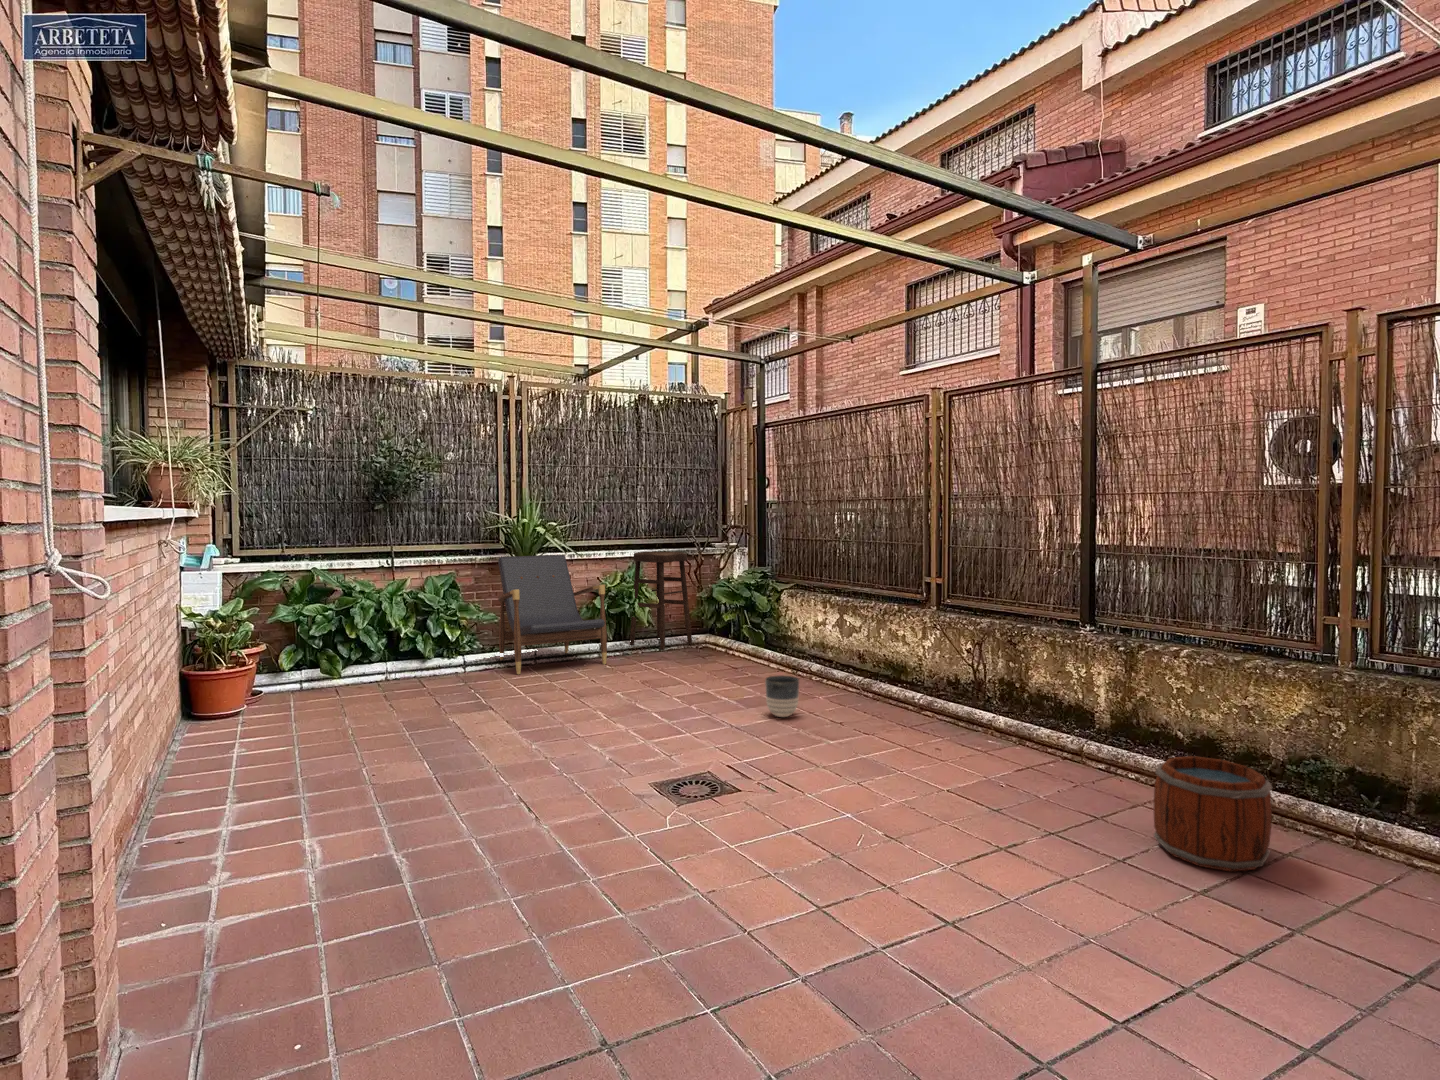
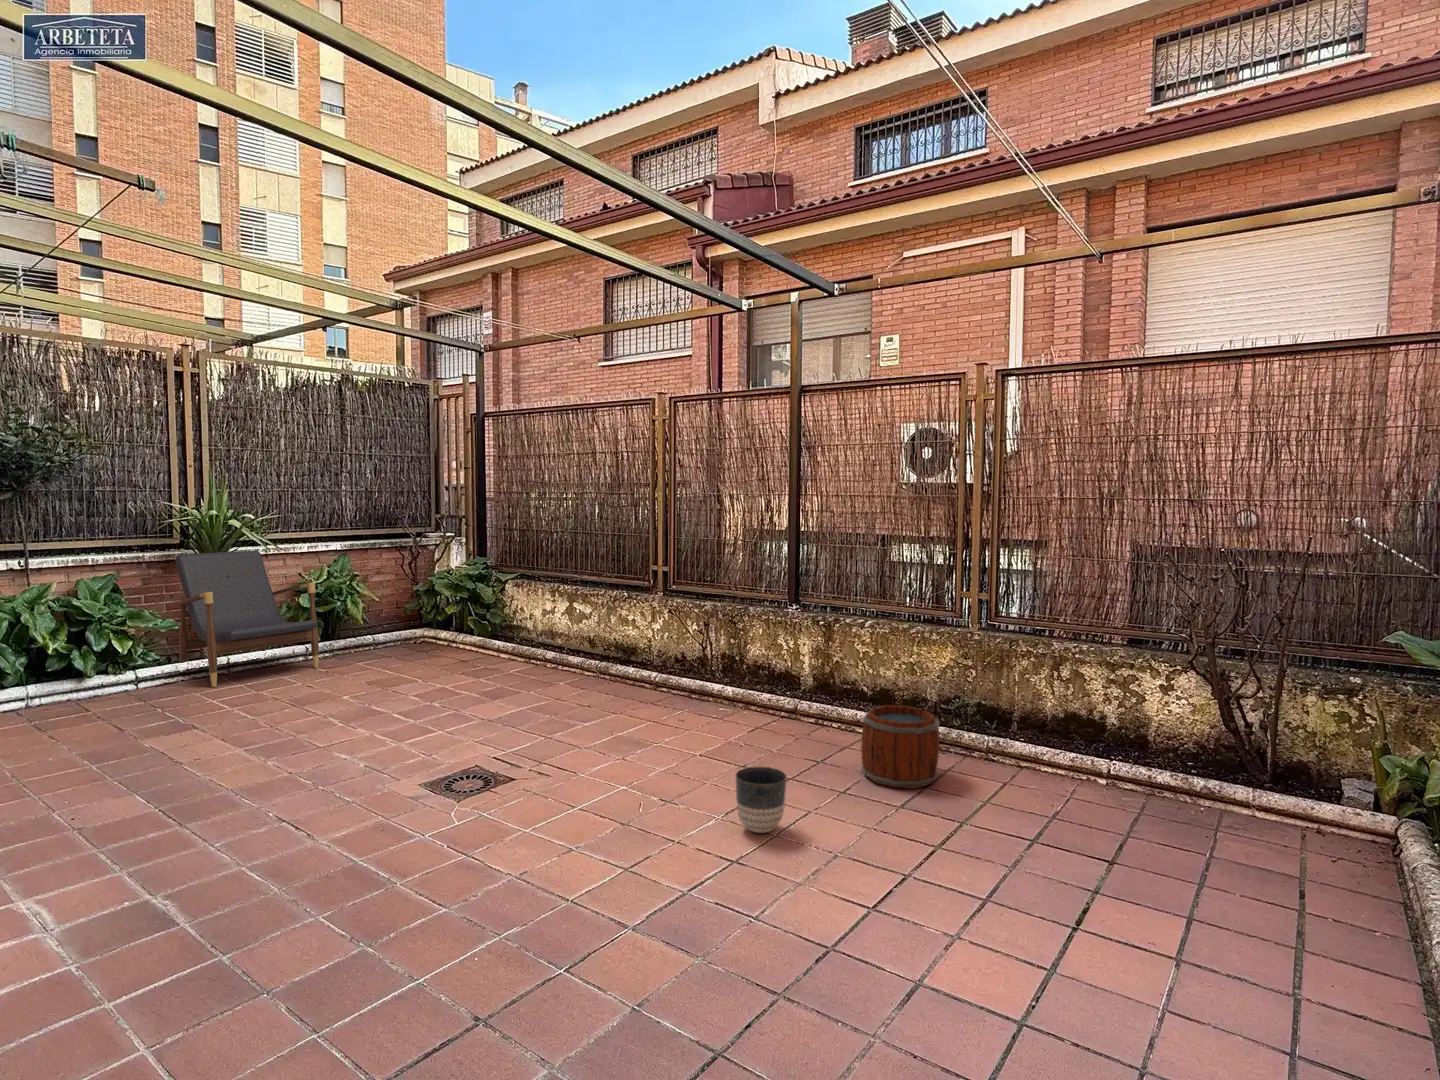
stool: present [630,552,692,650] -> none [337,544,408,648]
planter: present [765,675,799,717] -> present [736,767,787,833]

